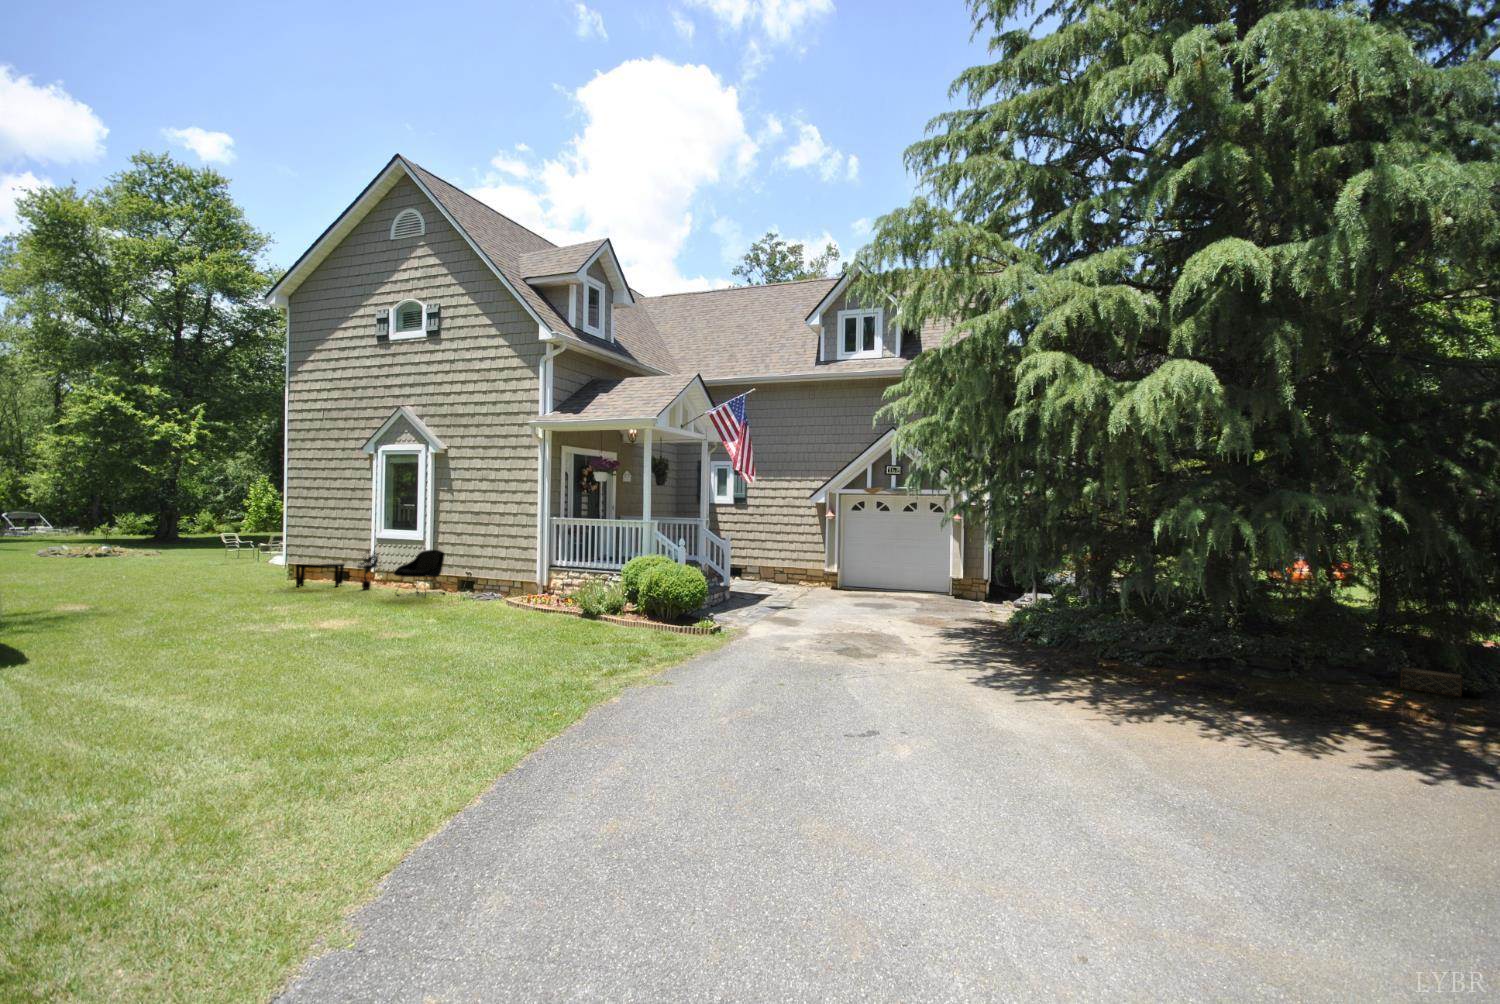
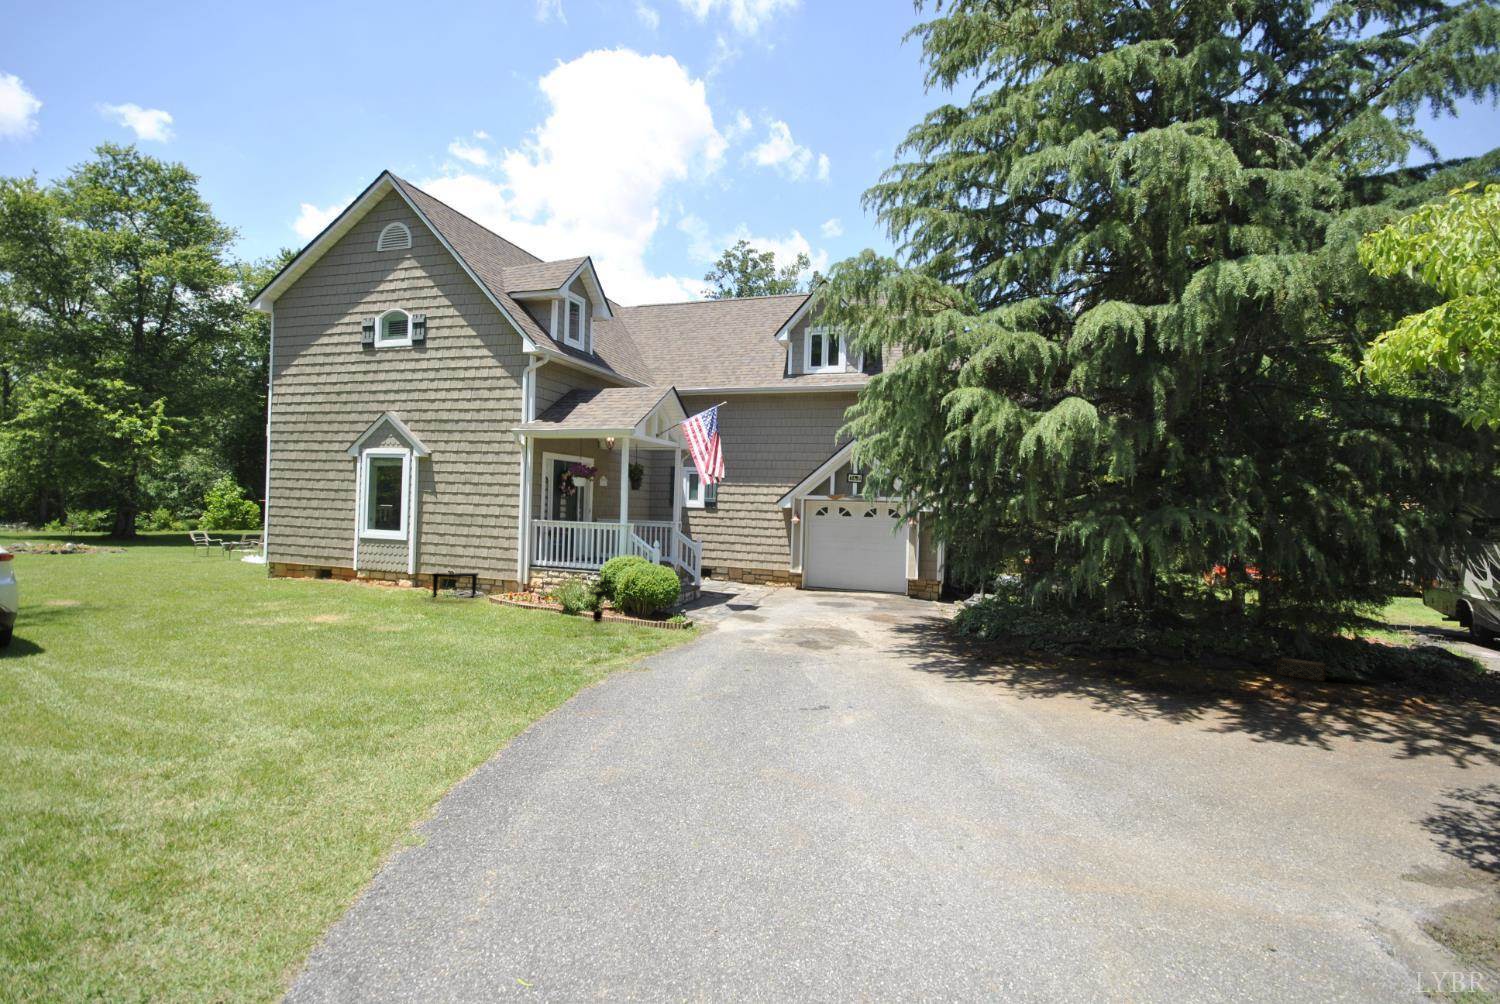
lounge chair: present [394,550,445,596] -> none [378,549,429,595]
potted tree: present [357,551,381,589] -> present [589,573,612,621]
bench: present [295,564,345,587] -> present [432,573,478,597]

